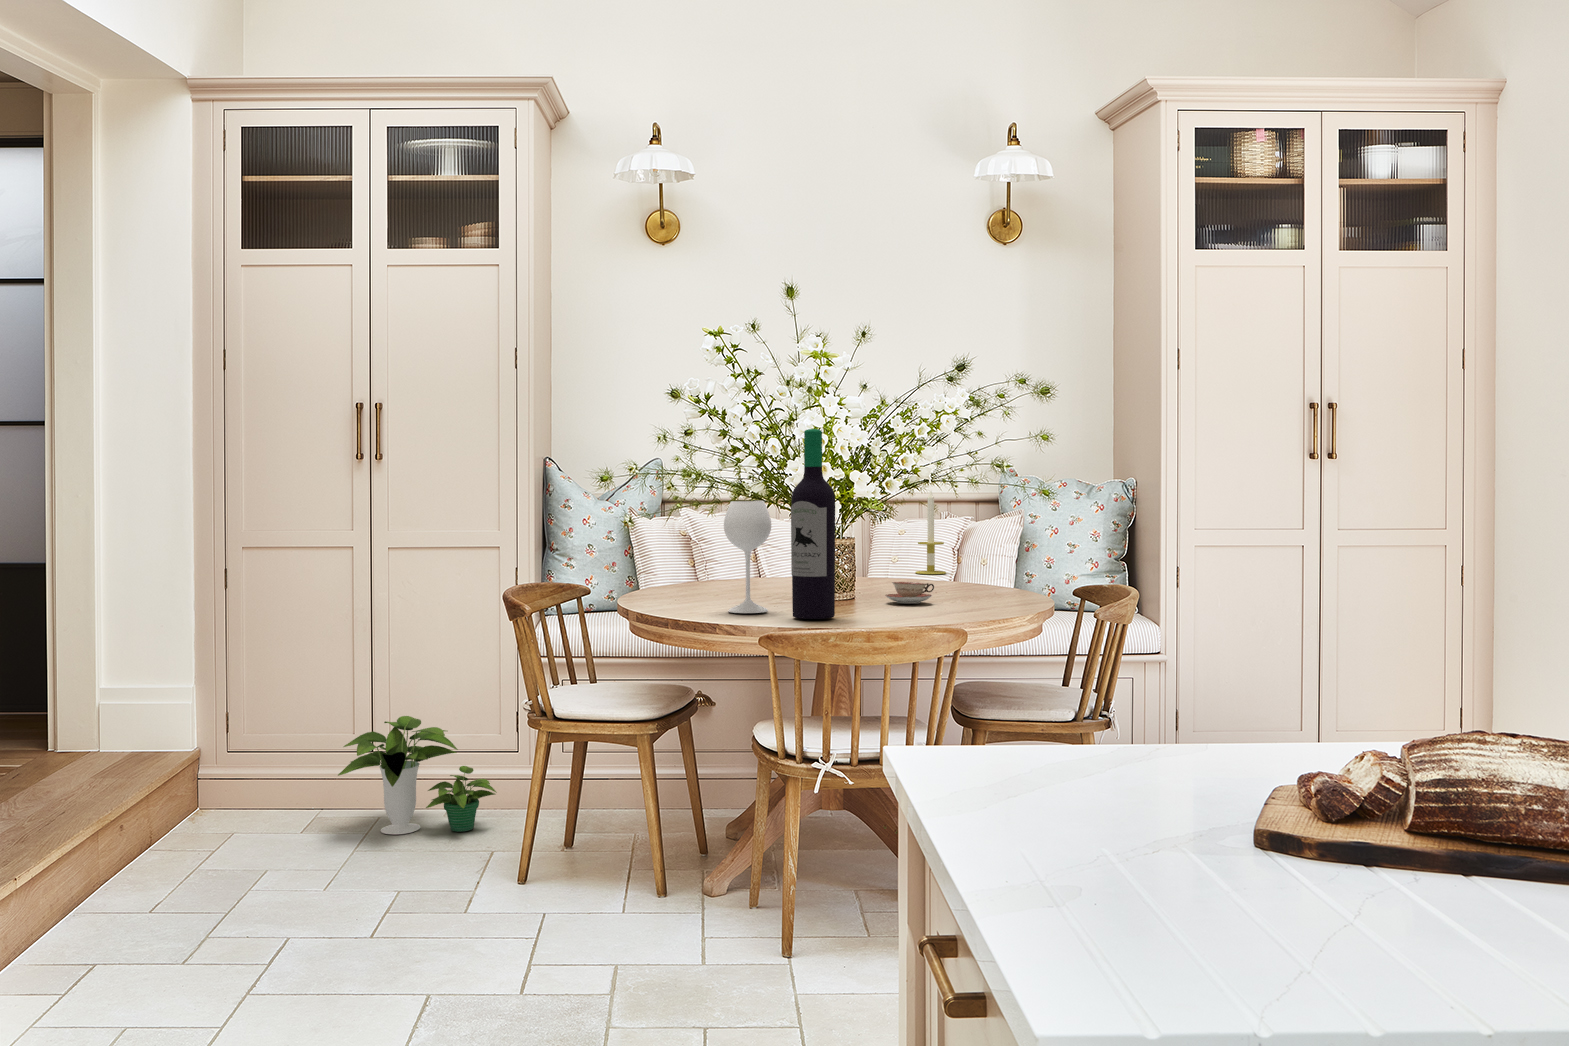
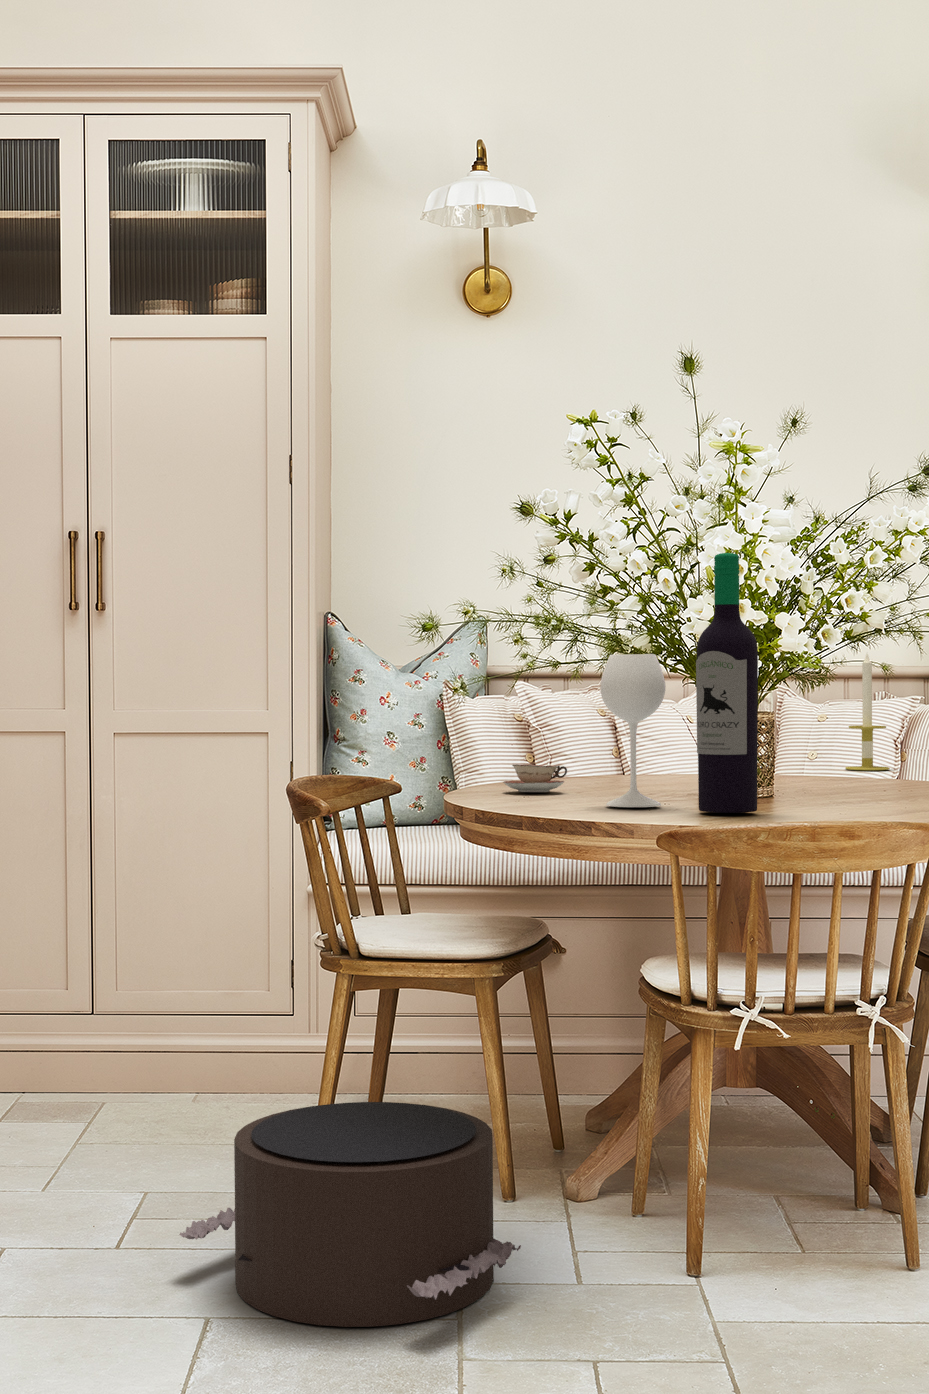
teacup: present [885,582,934,604] -> present [503,764,567,792]
potted plant: present [338,716,496,834] -> none [59,960,271,1120]
pouf: none [405,829,660,1004] -> present [179,1102,521,1327]

